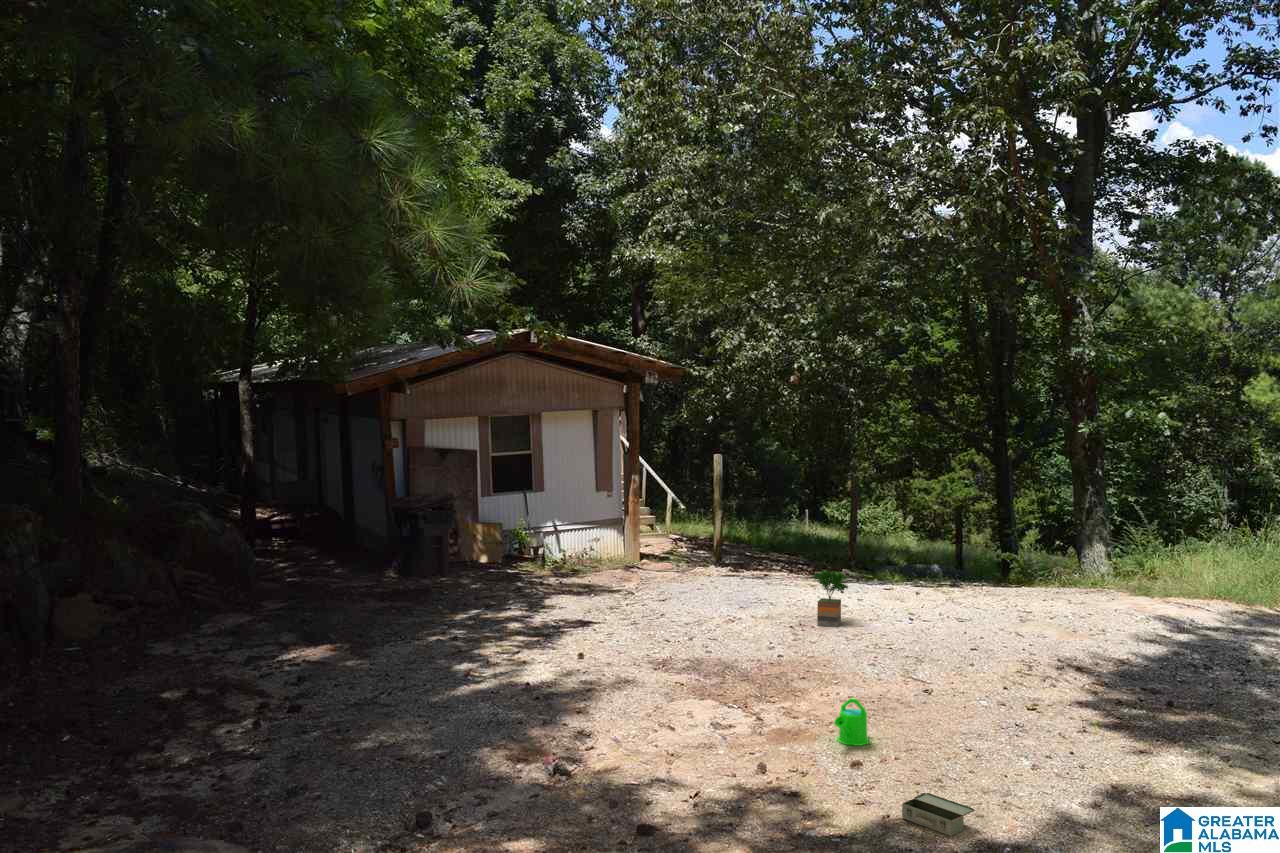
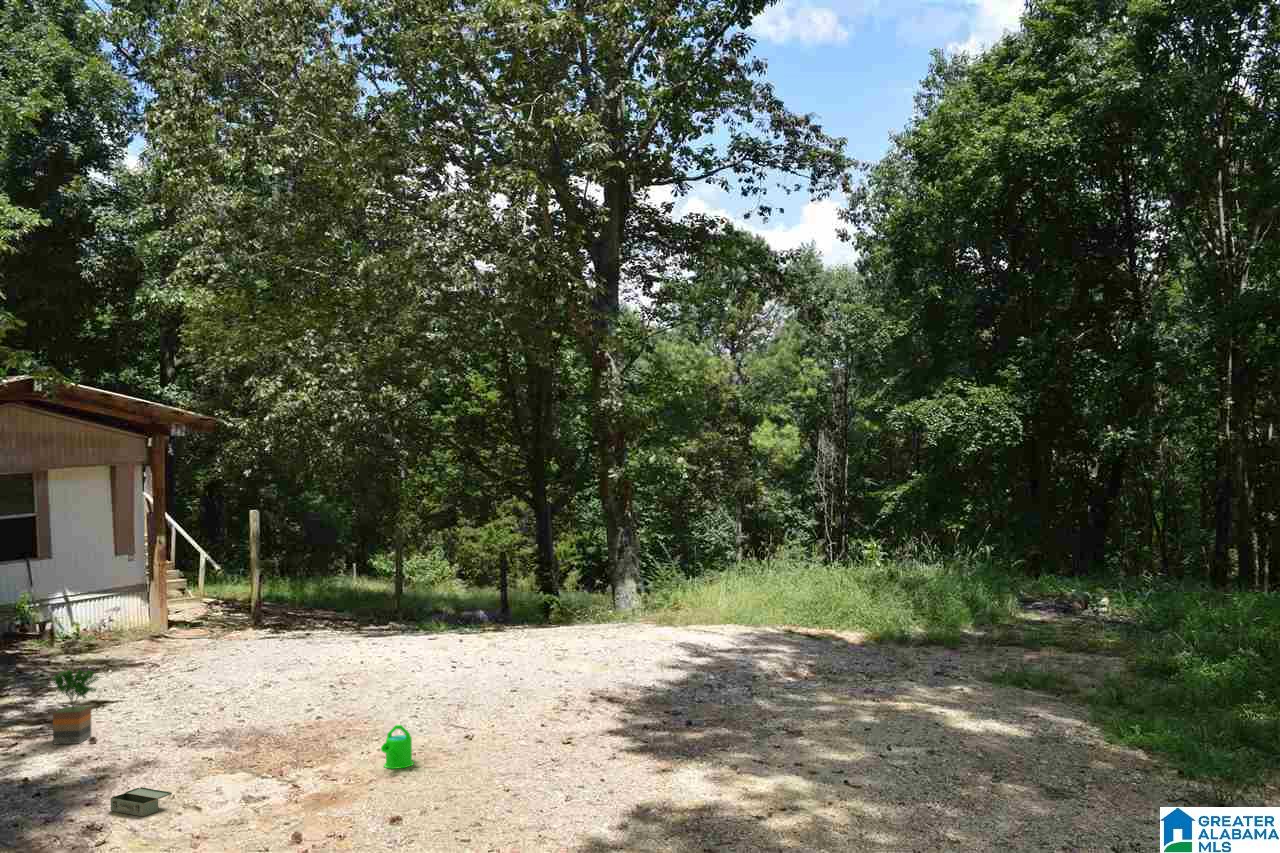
potted tree: present [814,570,848,627] -> present [52,670,99,744]
toolbox: present [902,793,975,836] -> present [110,787,172,816]

